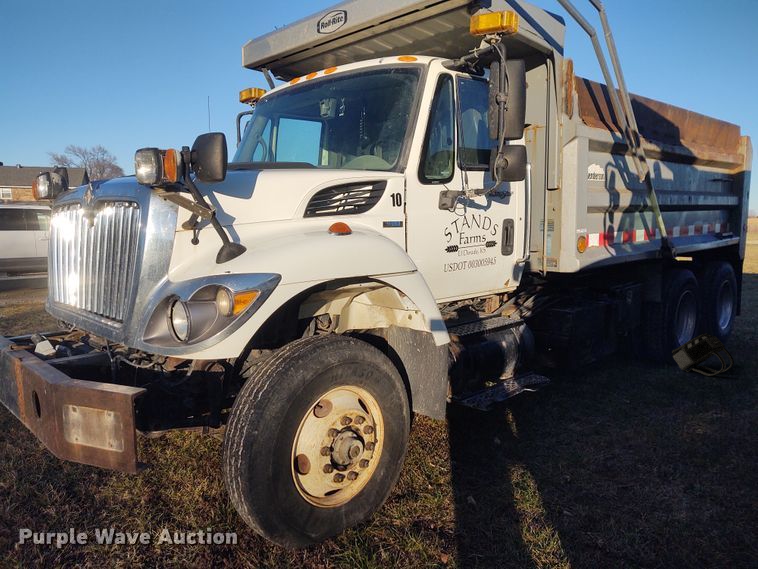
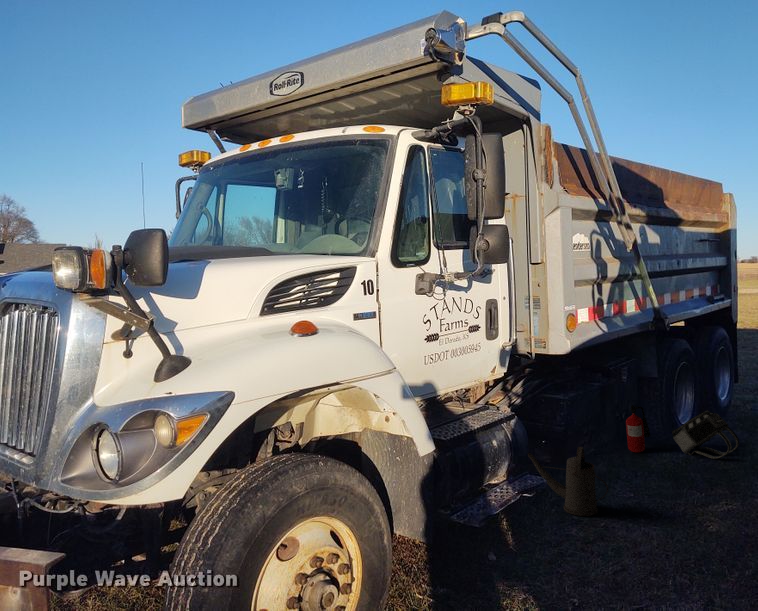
fire extinguisher: none [630,321,652,368] -> present [626,405,650,452]
watering can: none [537,355,607,415] -> present [528,447,608,516]

